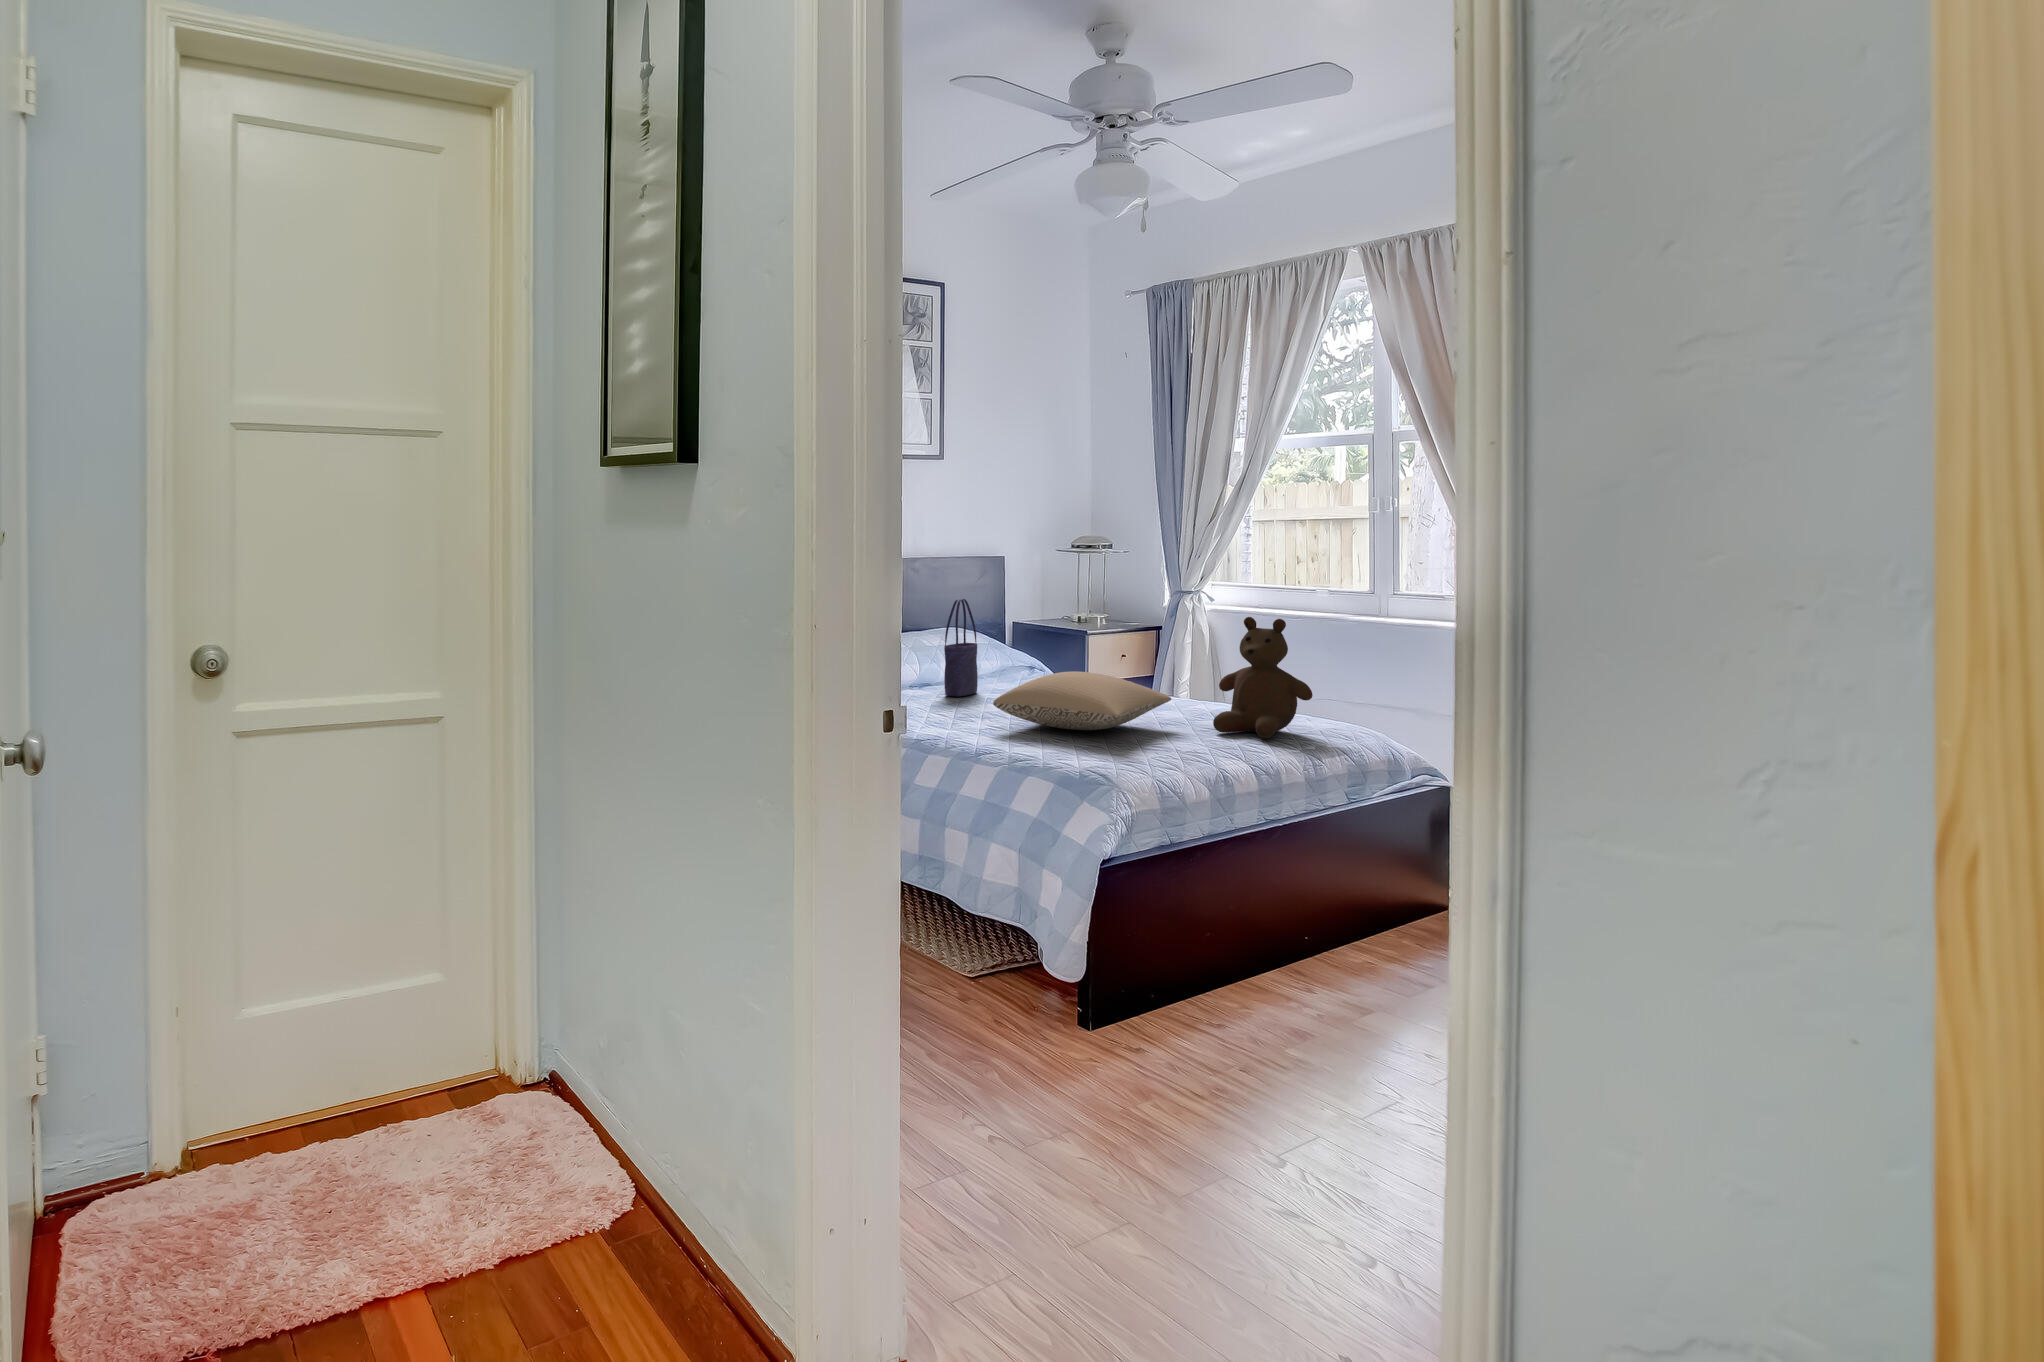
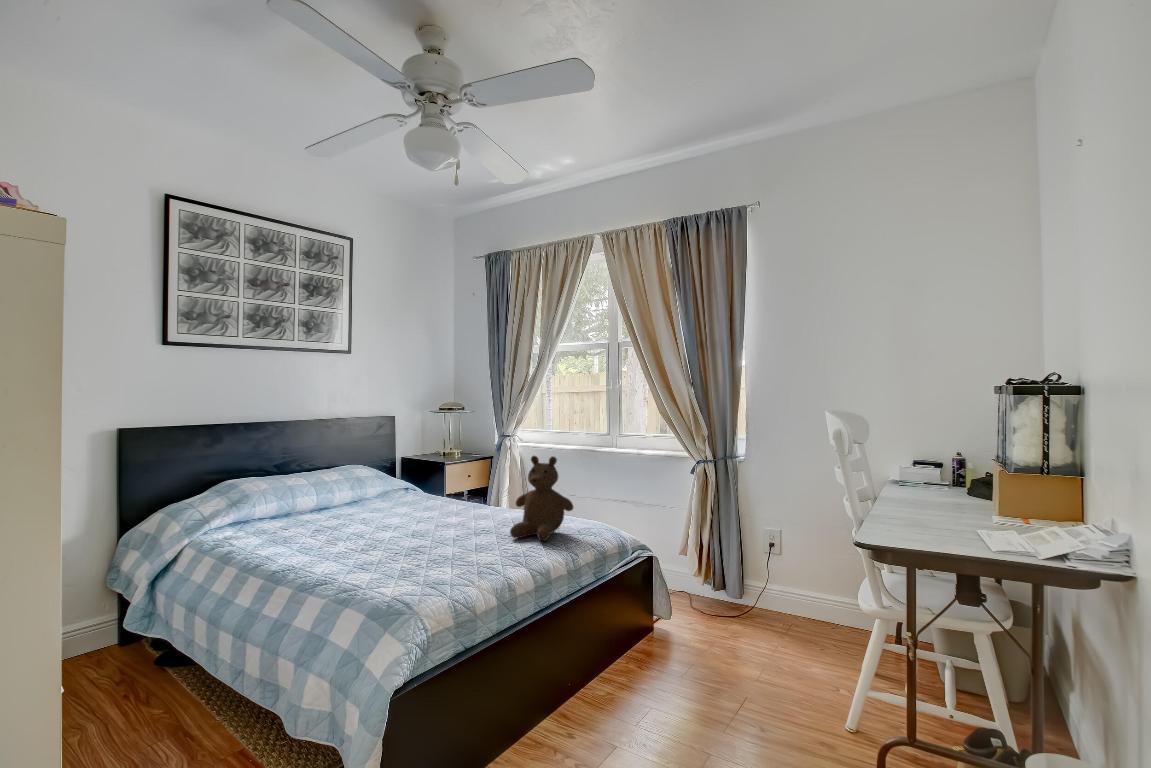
tote bag: present [944,598,978,696] -> none [326,448,354,522]
pillow: present [993,671,1171,730] -> none [344,502,483,548]

